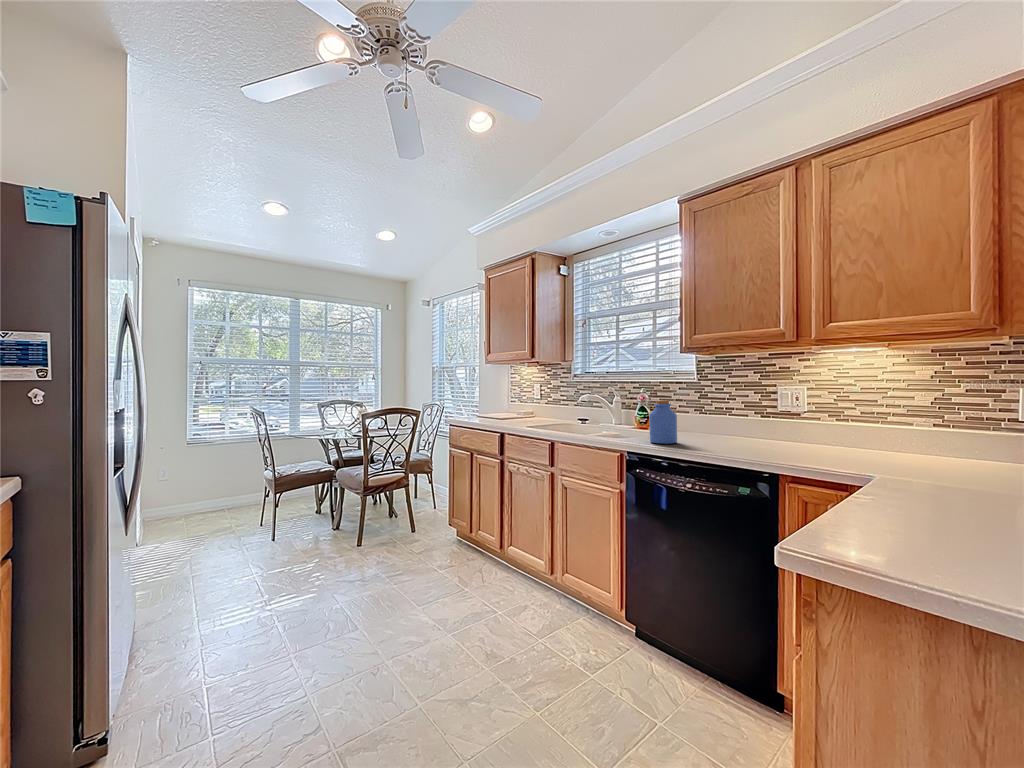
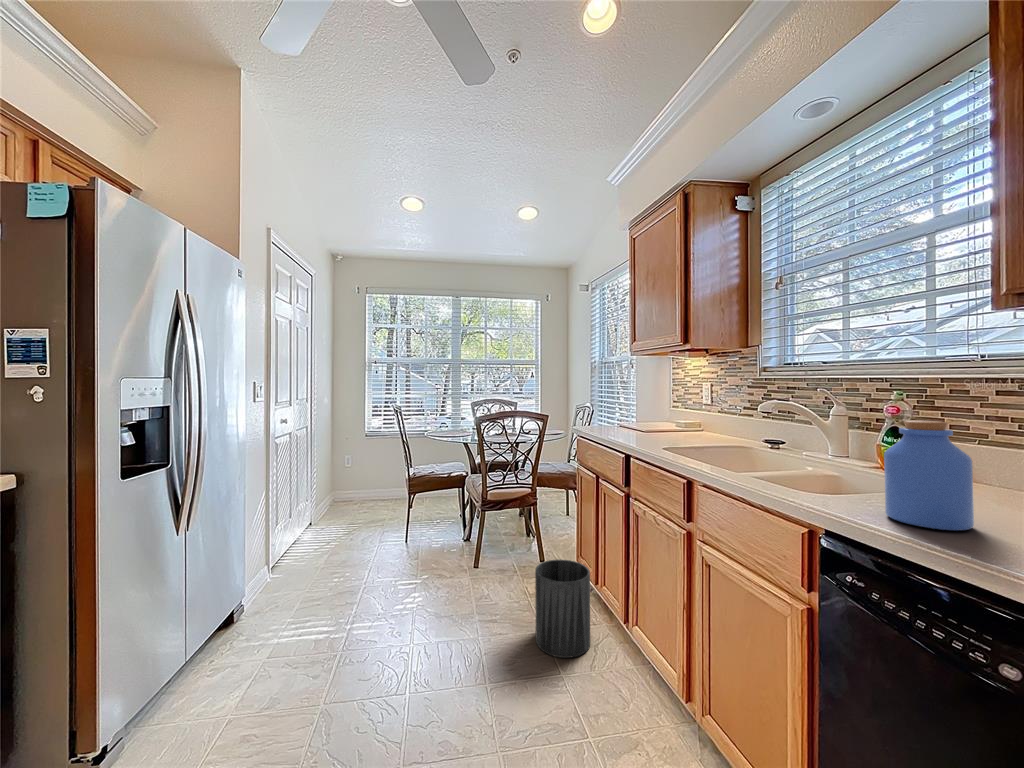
trash can: none [435,518,477,584] -> present [535,559,590,658]

